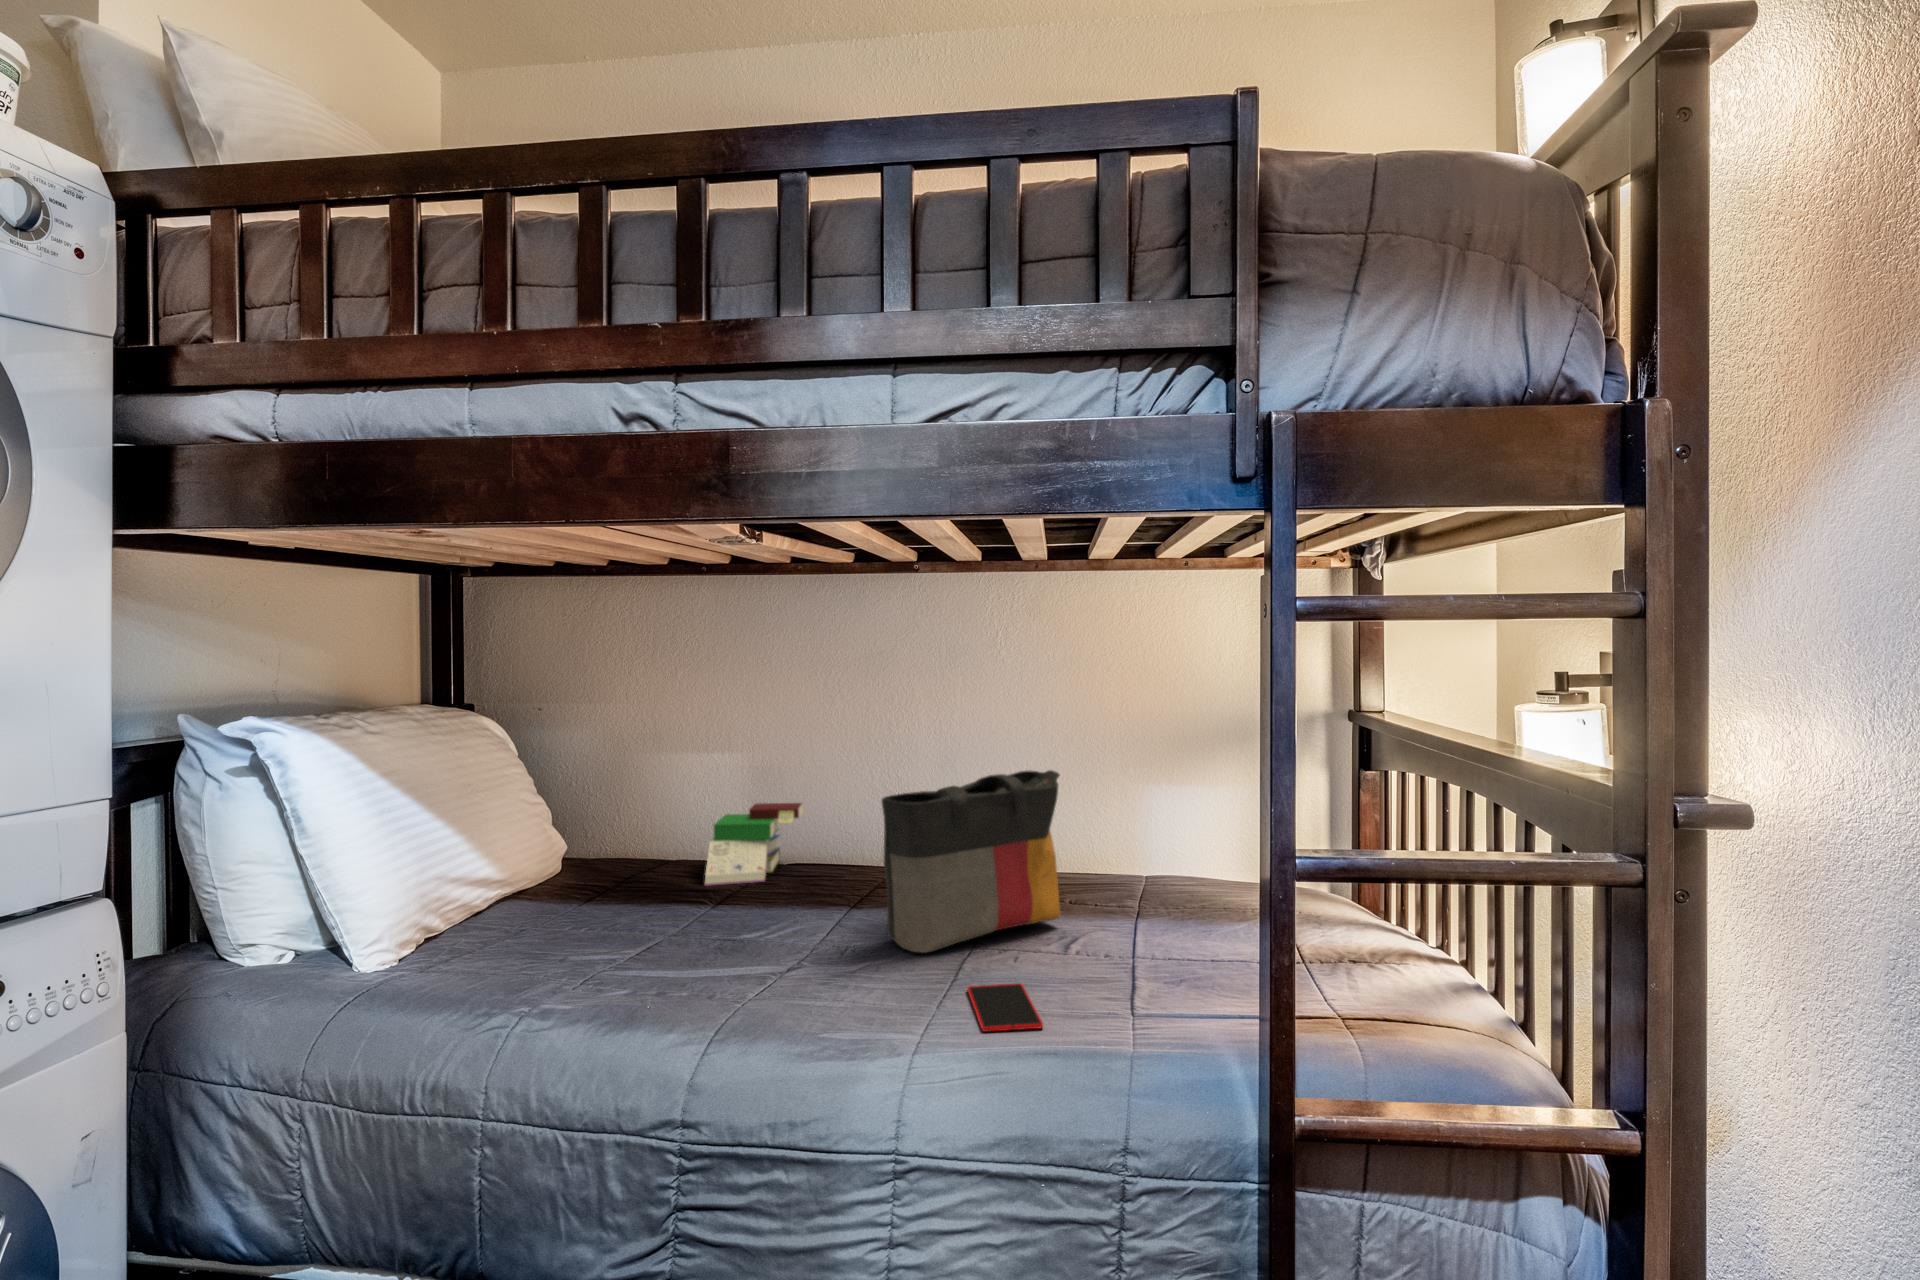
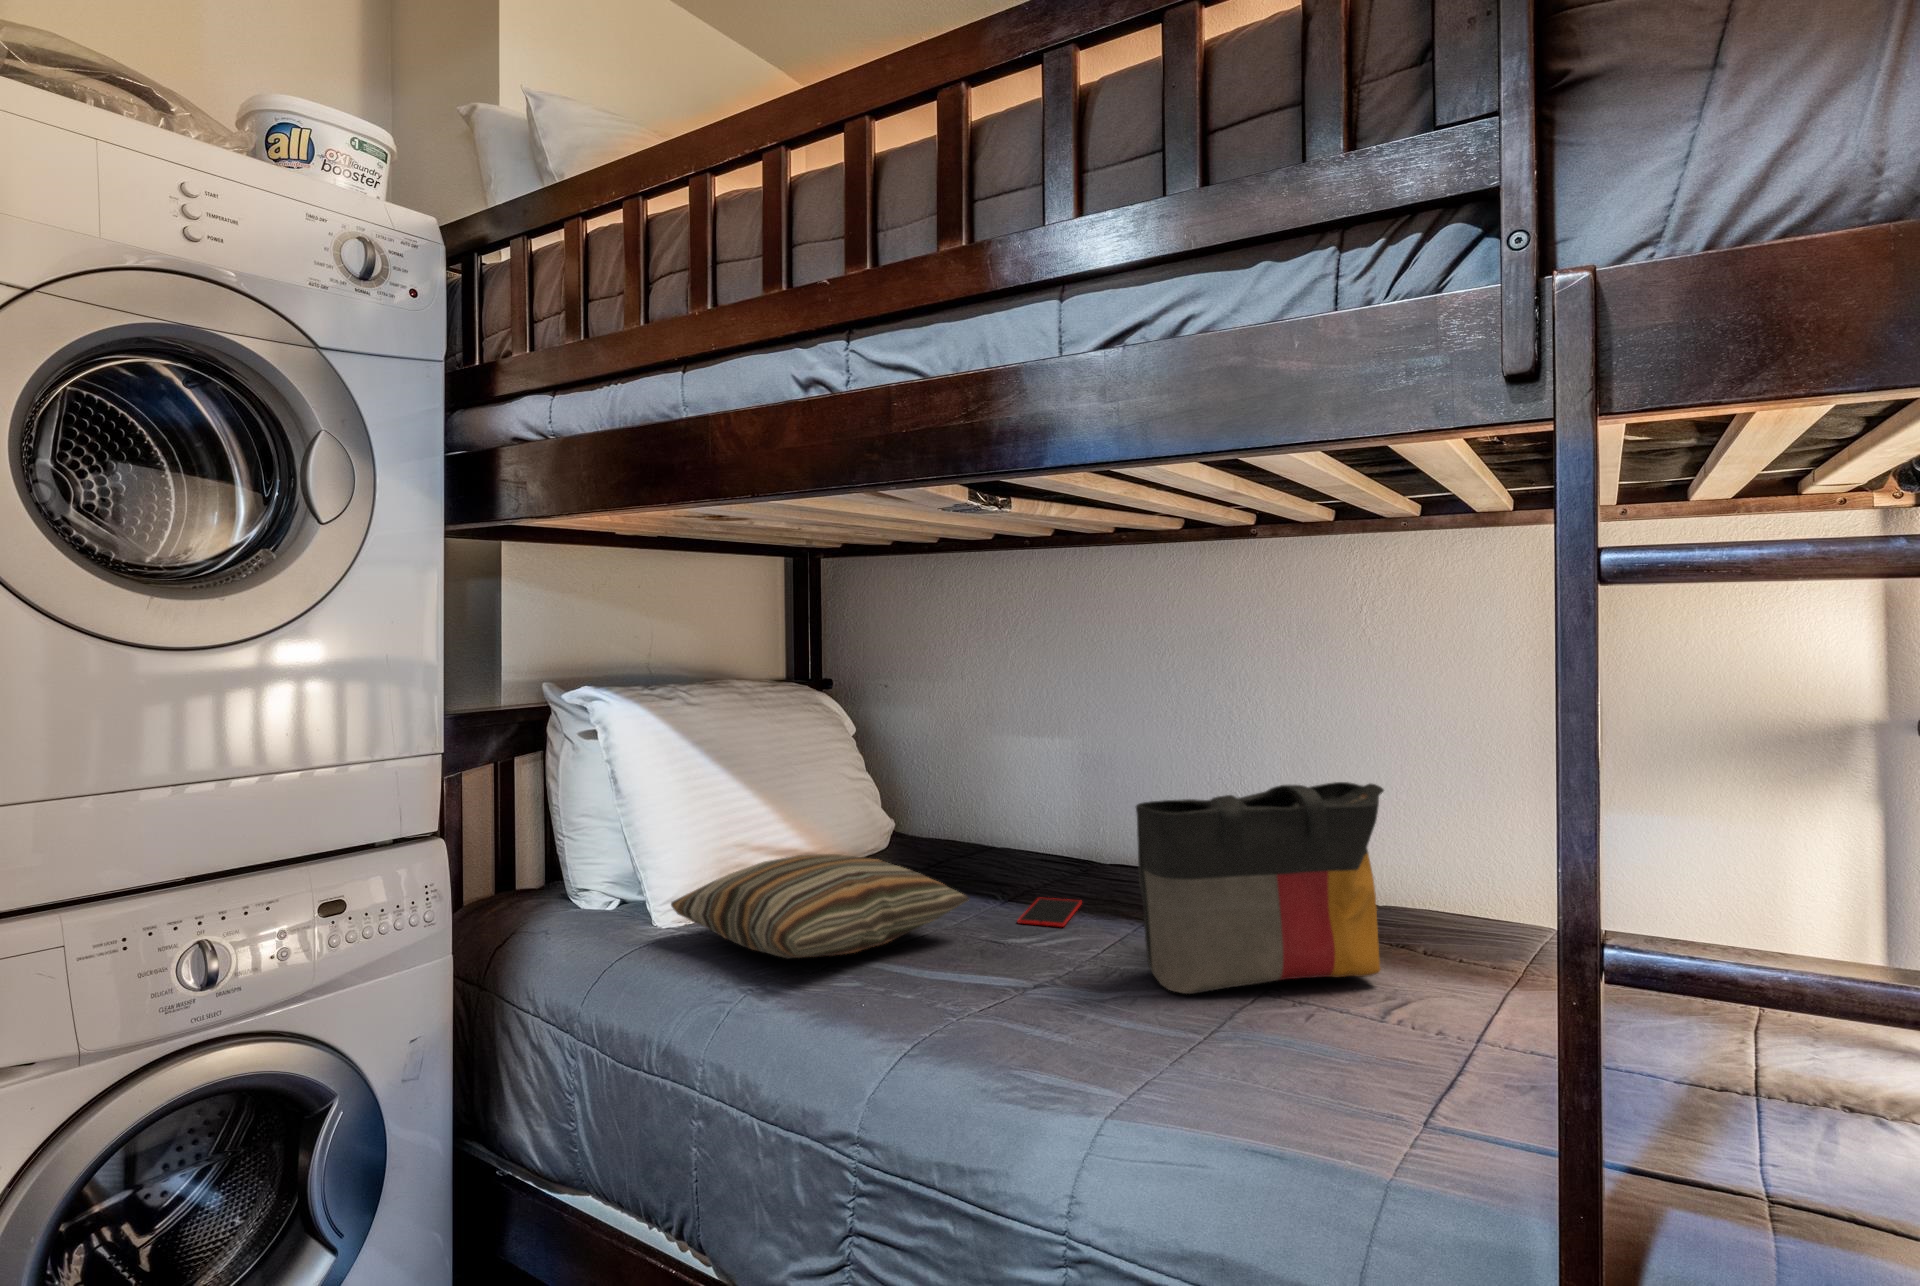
book: present [704,803,803,886] -> none [993,799,1111,886]
pillow: none [397,870,717,975] -> present [671,854,969,958]
smartphone: present [967,983,1043,1032] -> present [1017,898,1082,927]

